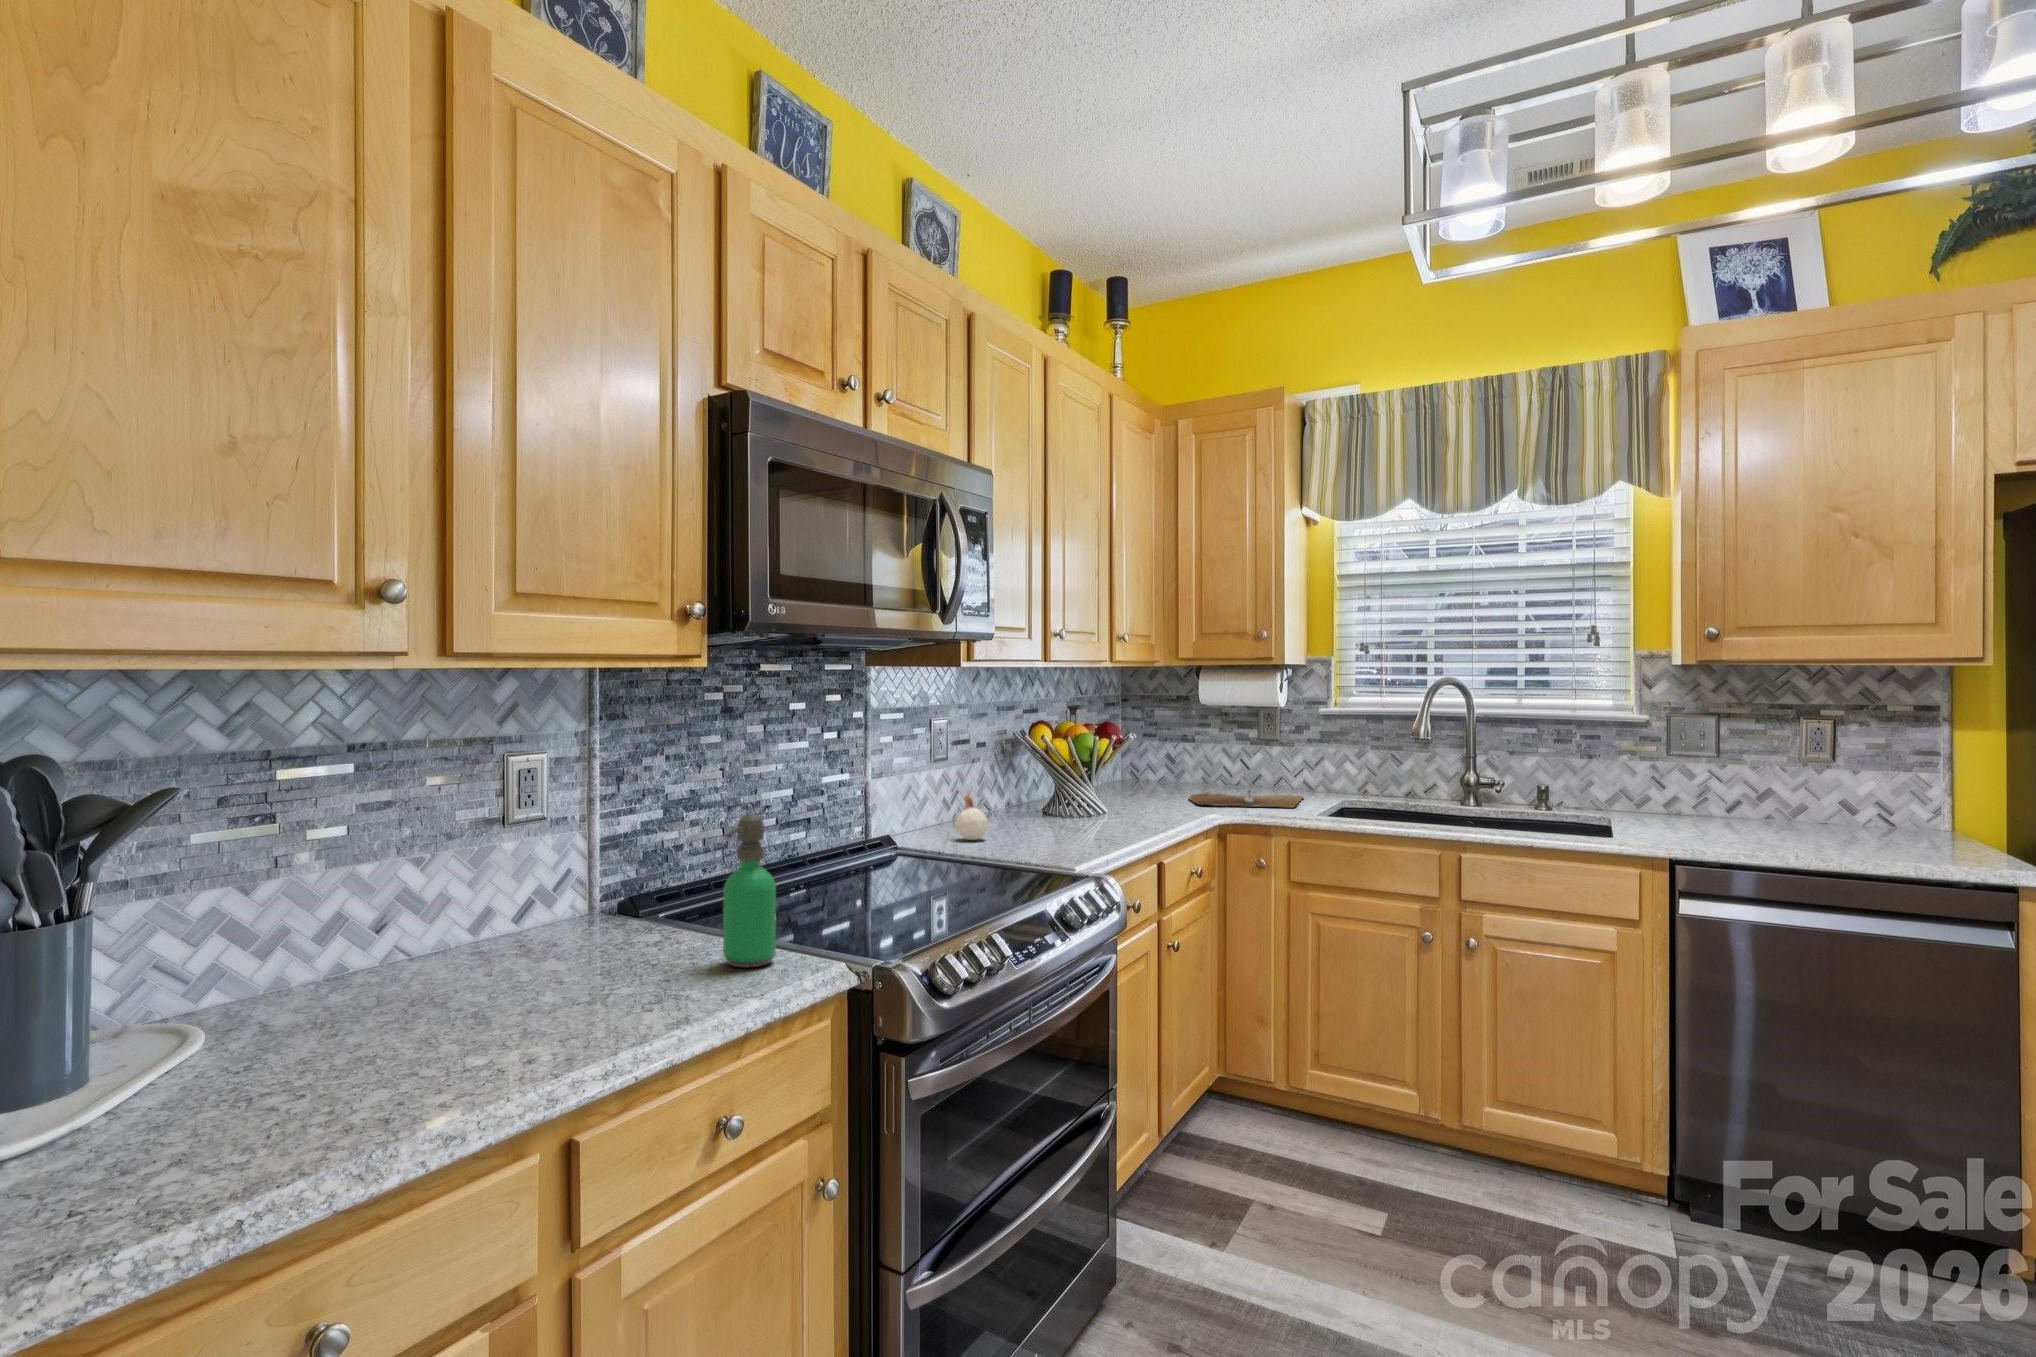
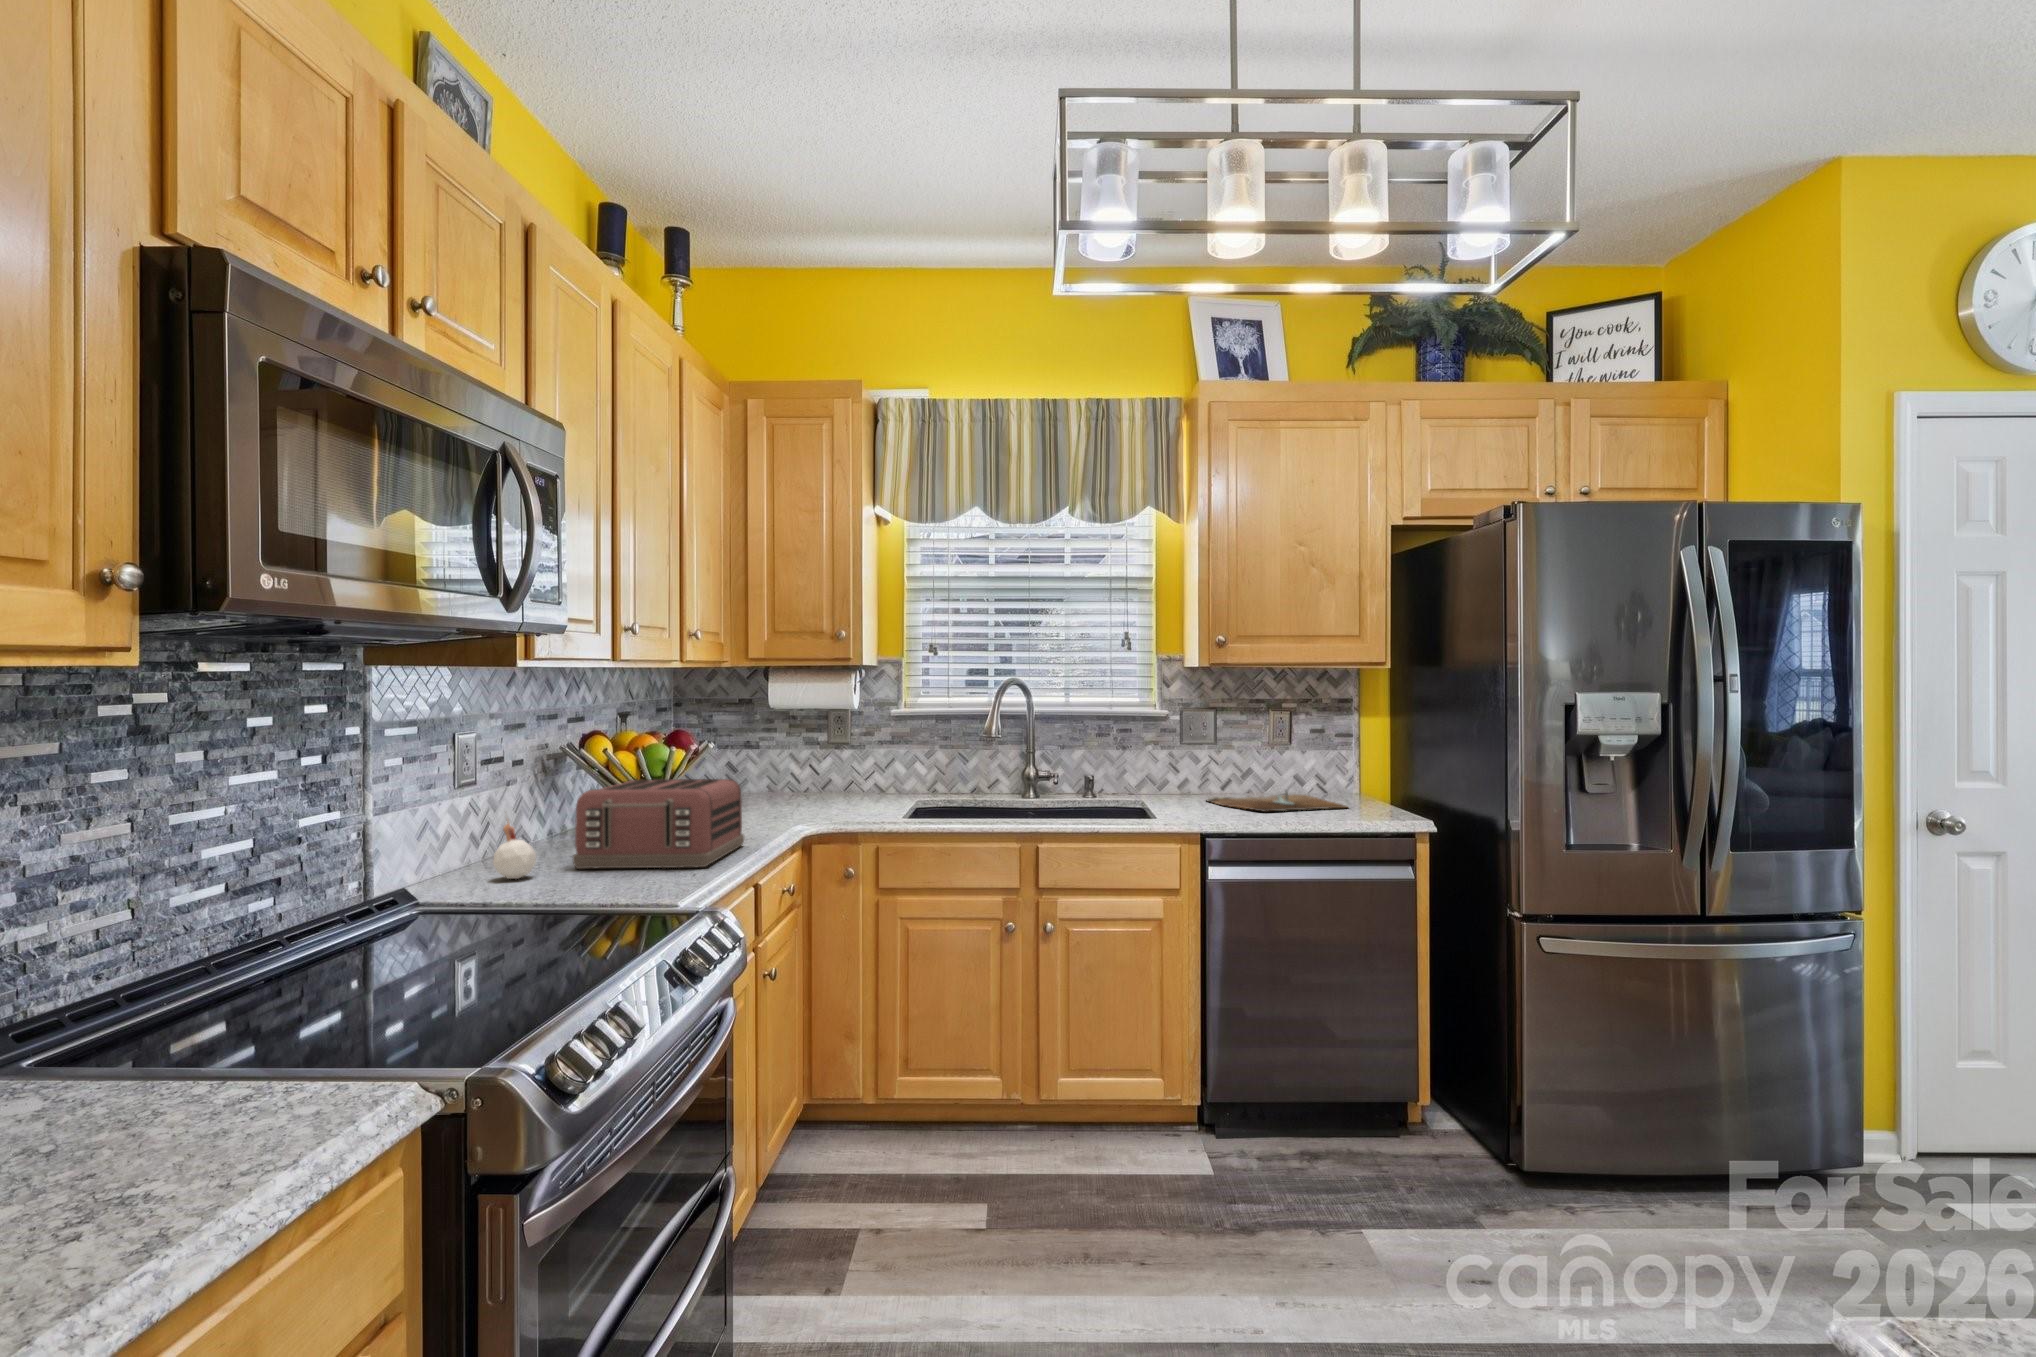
toaster: none [1017,764,1164,844] -> present [573,779,744,869]
cutting board: present [1189,790,1303,808] -> present [1207,791,1347,811]
soap dispenser: present [723,814,776,967] -> none [128,894,229,1139]

